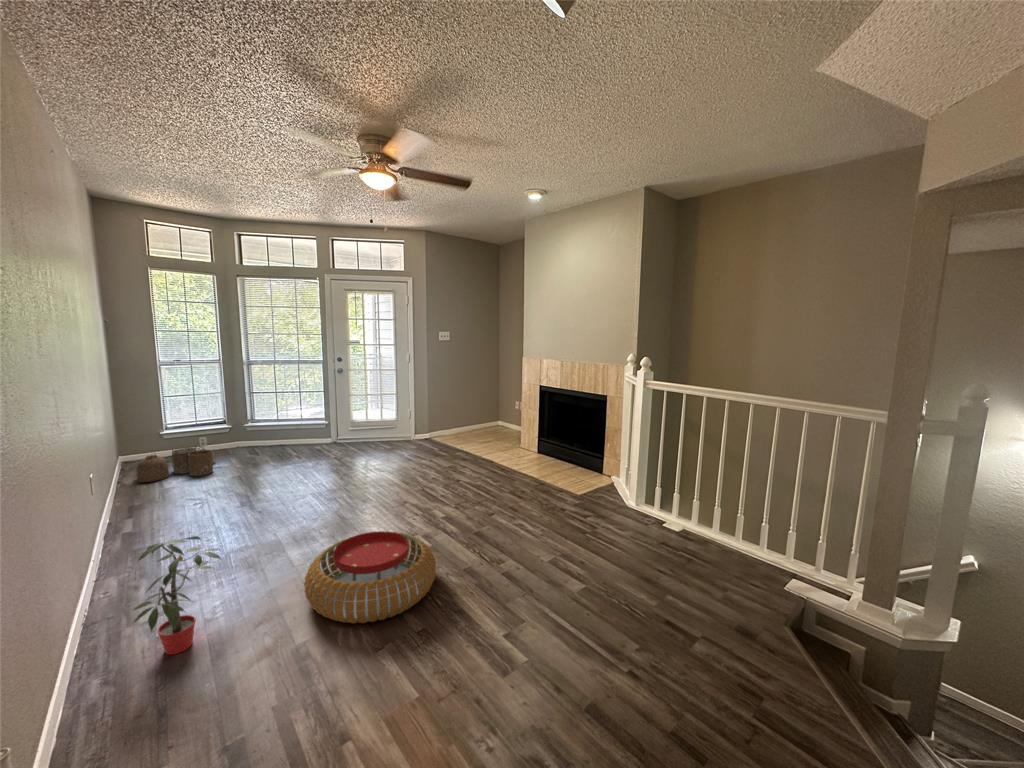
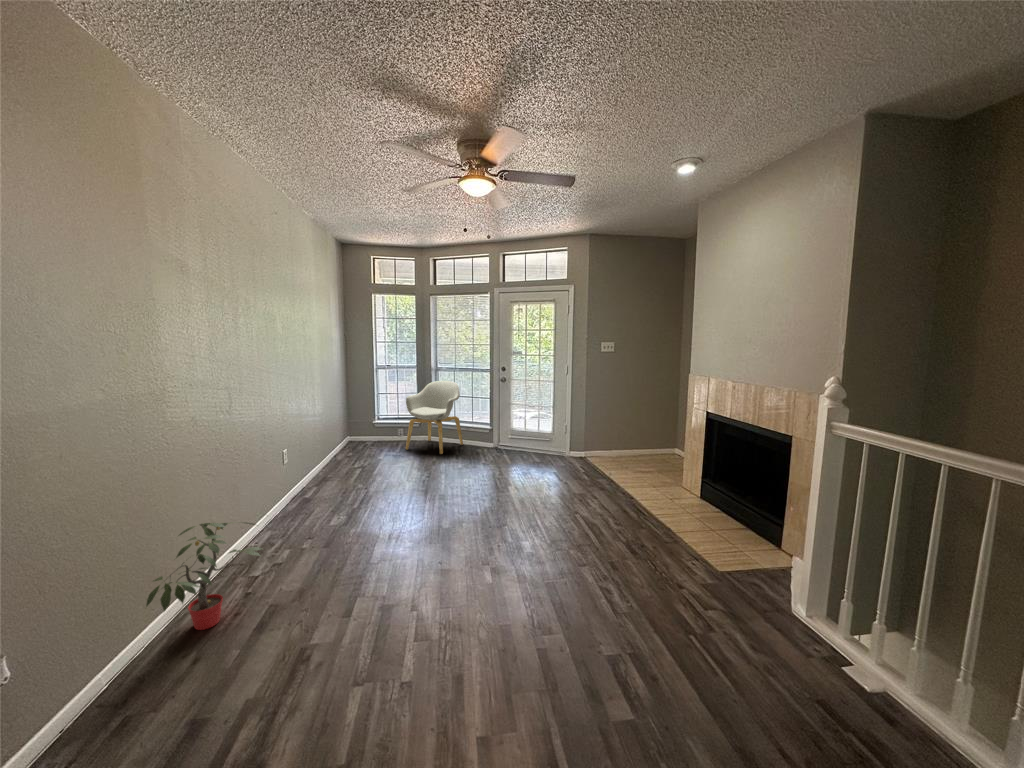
armchair: none [221,375,294,458] -> present [406,381,463,454]
woven basket: present [137,446,215,482] -> none [335,436,395,462]
pouf: present [304,531,436,624] -> none [307,555,456,669]

